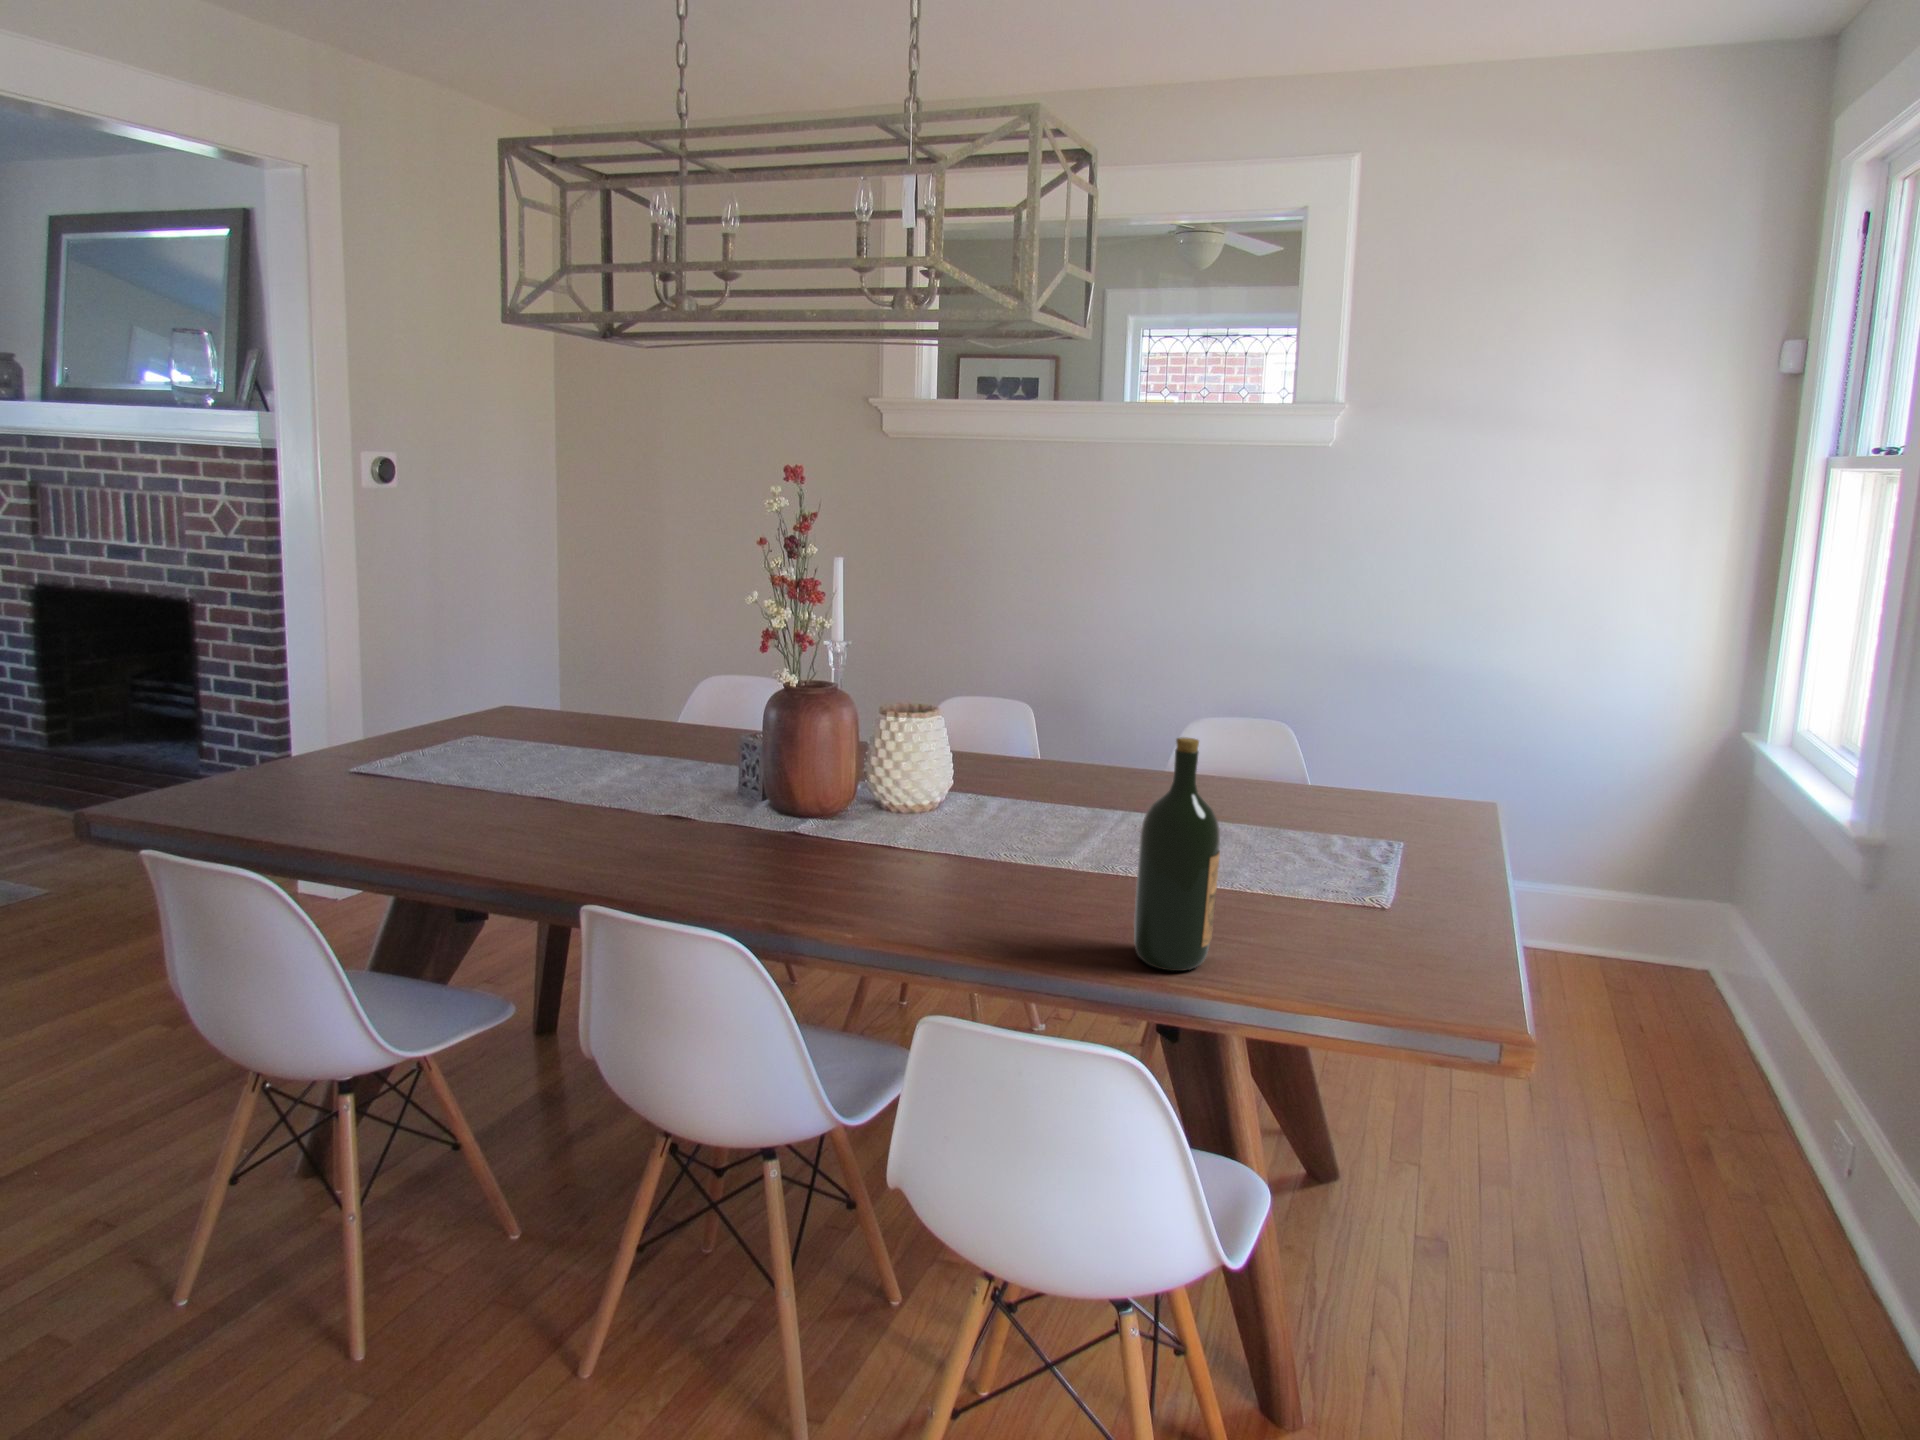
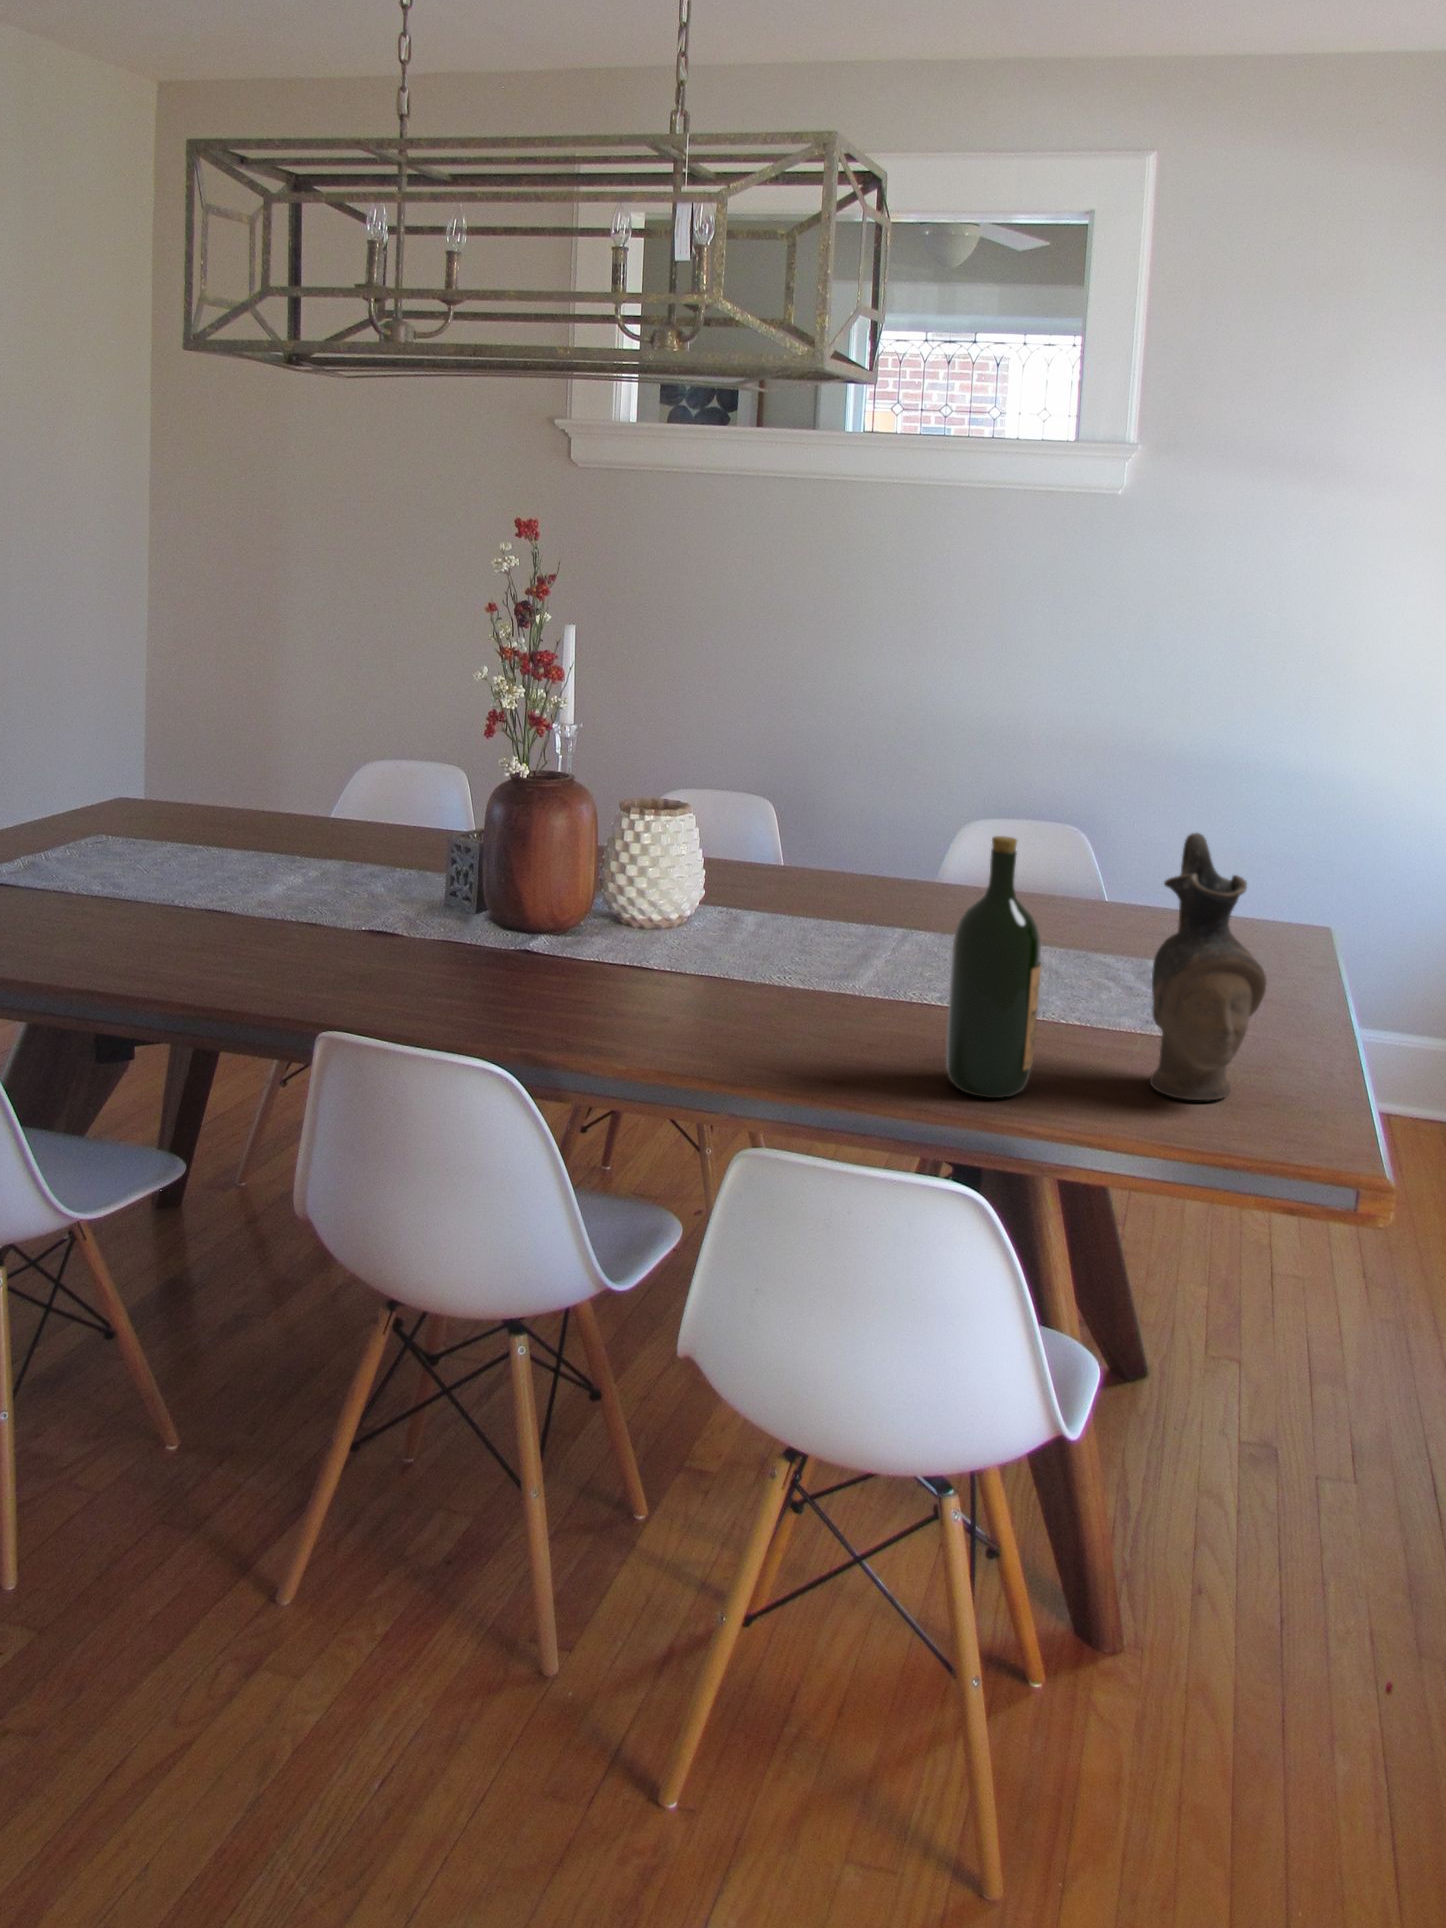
ceramic pitcher: none [1318,735,1427,975] -> present [1150,833,1266,1100]

